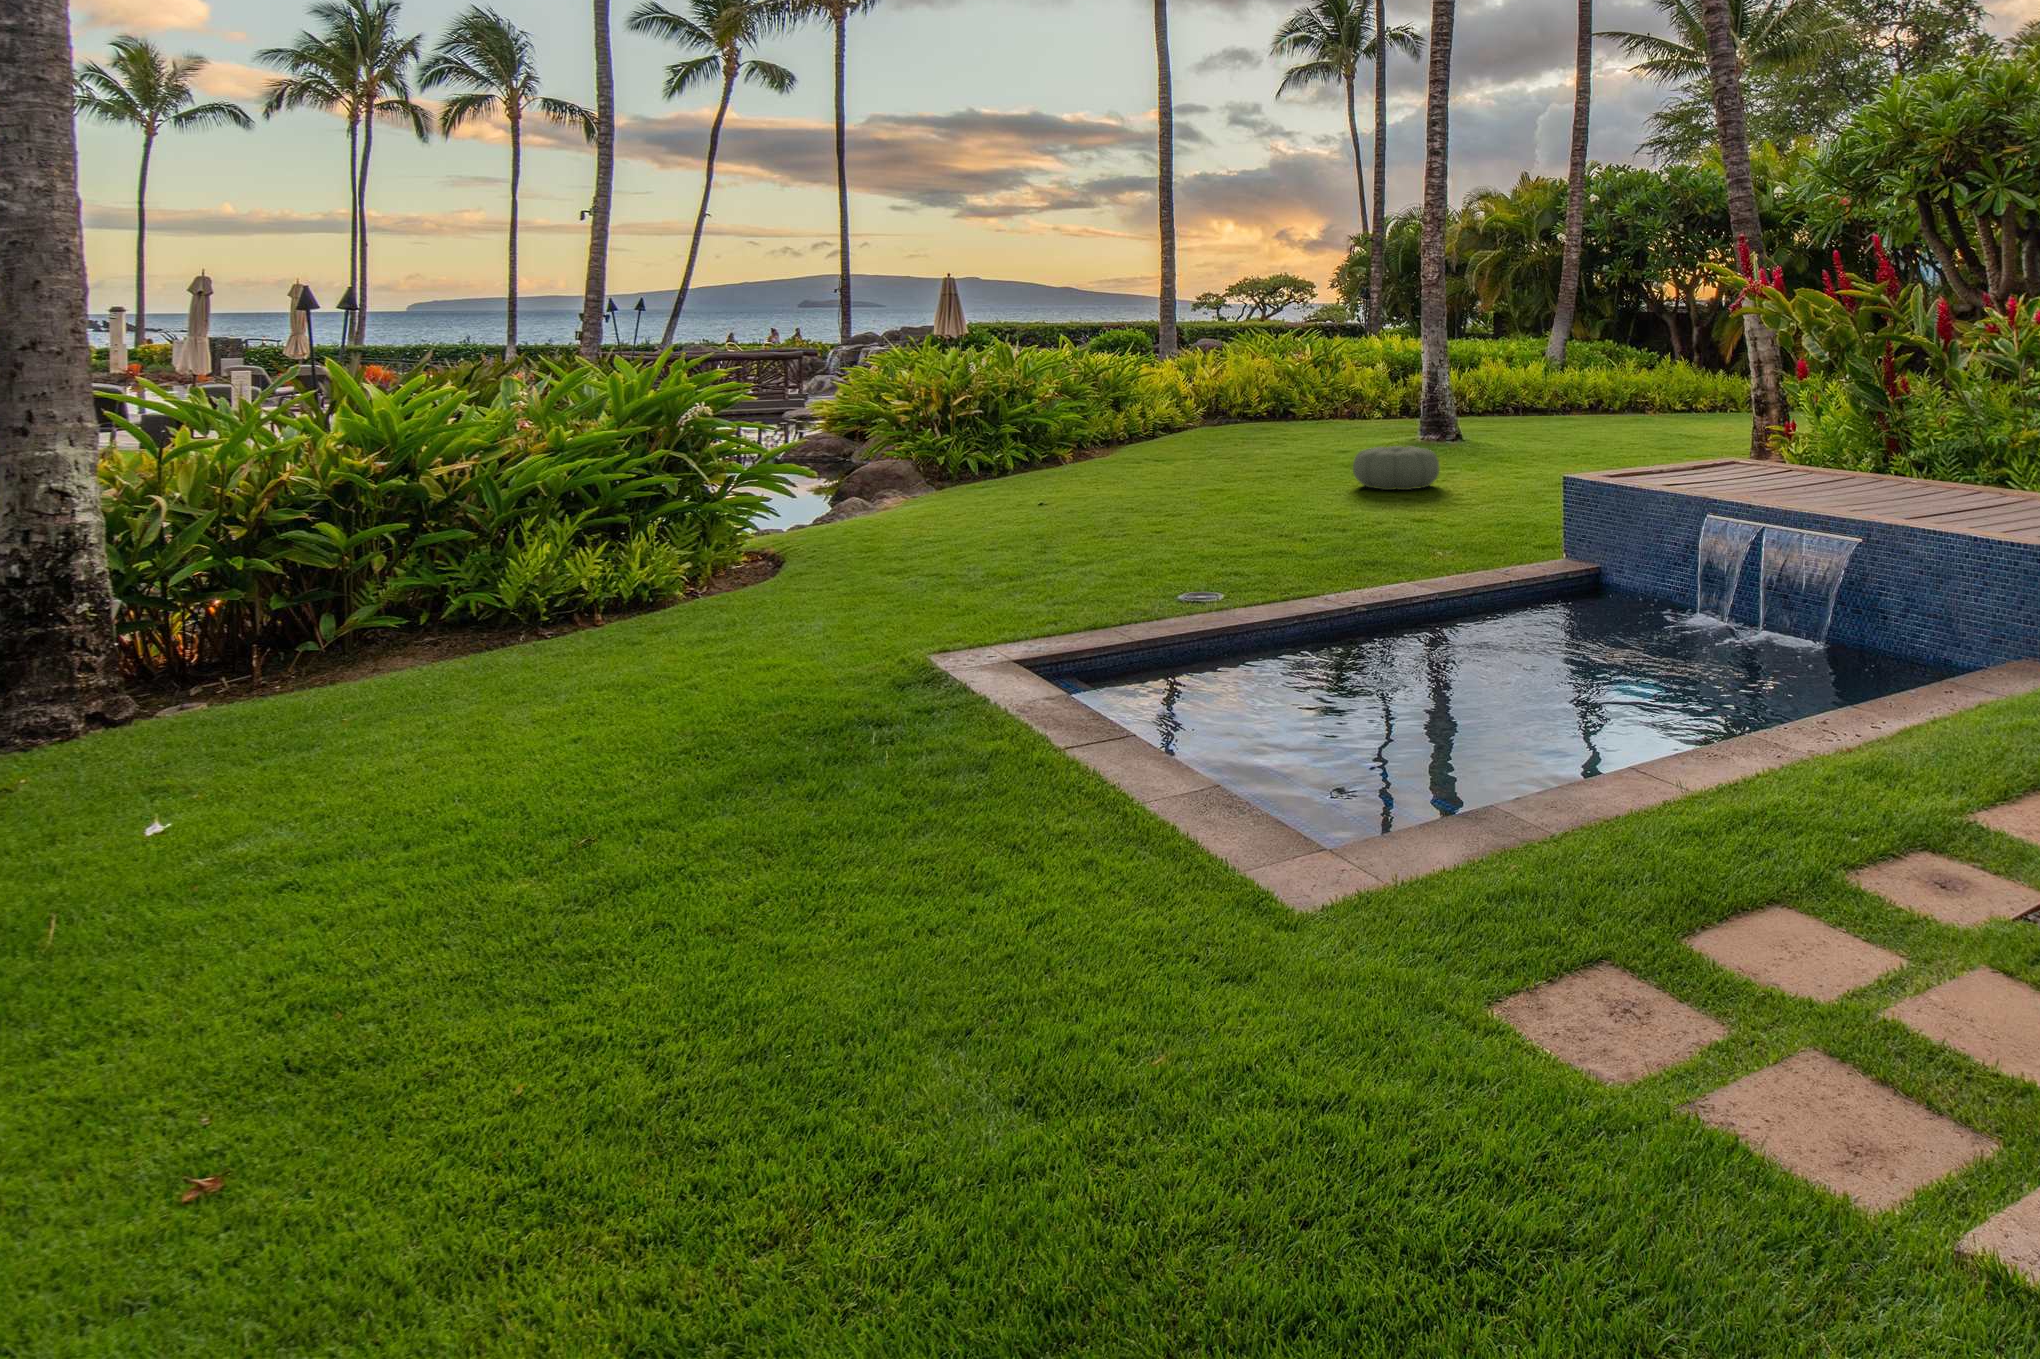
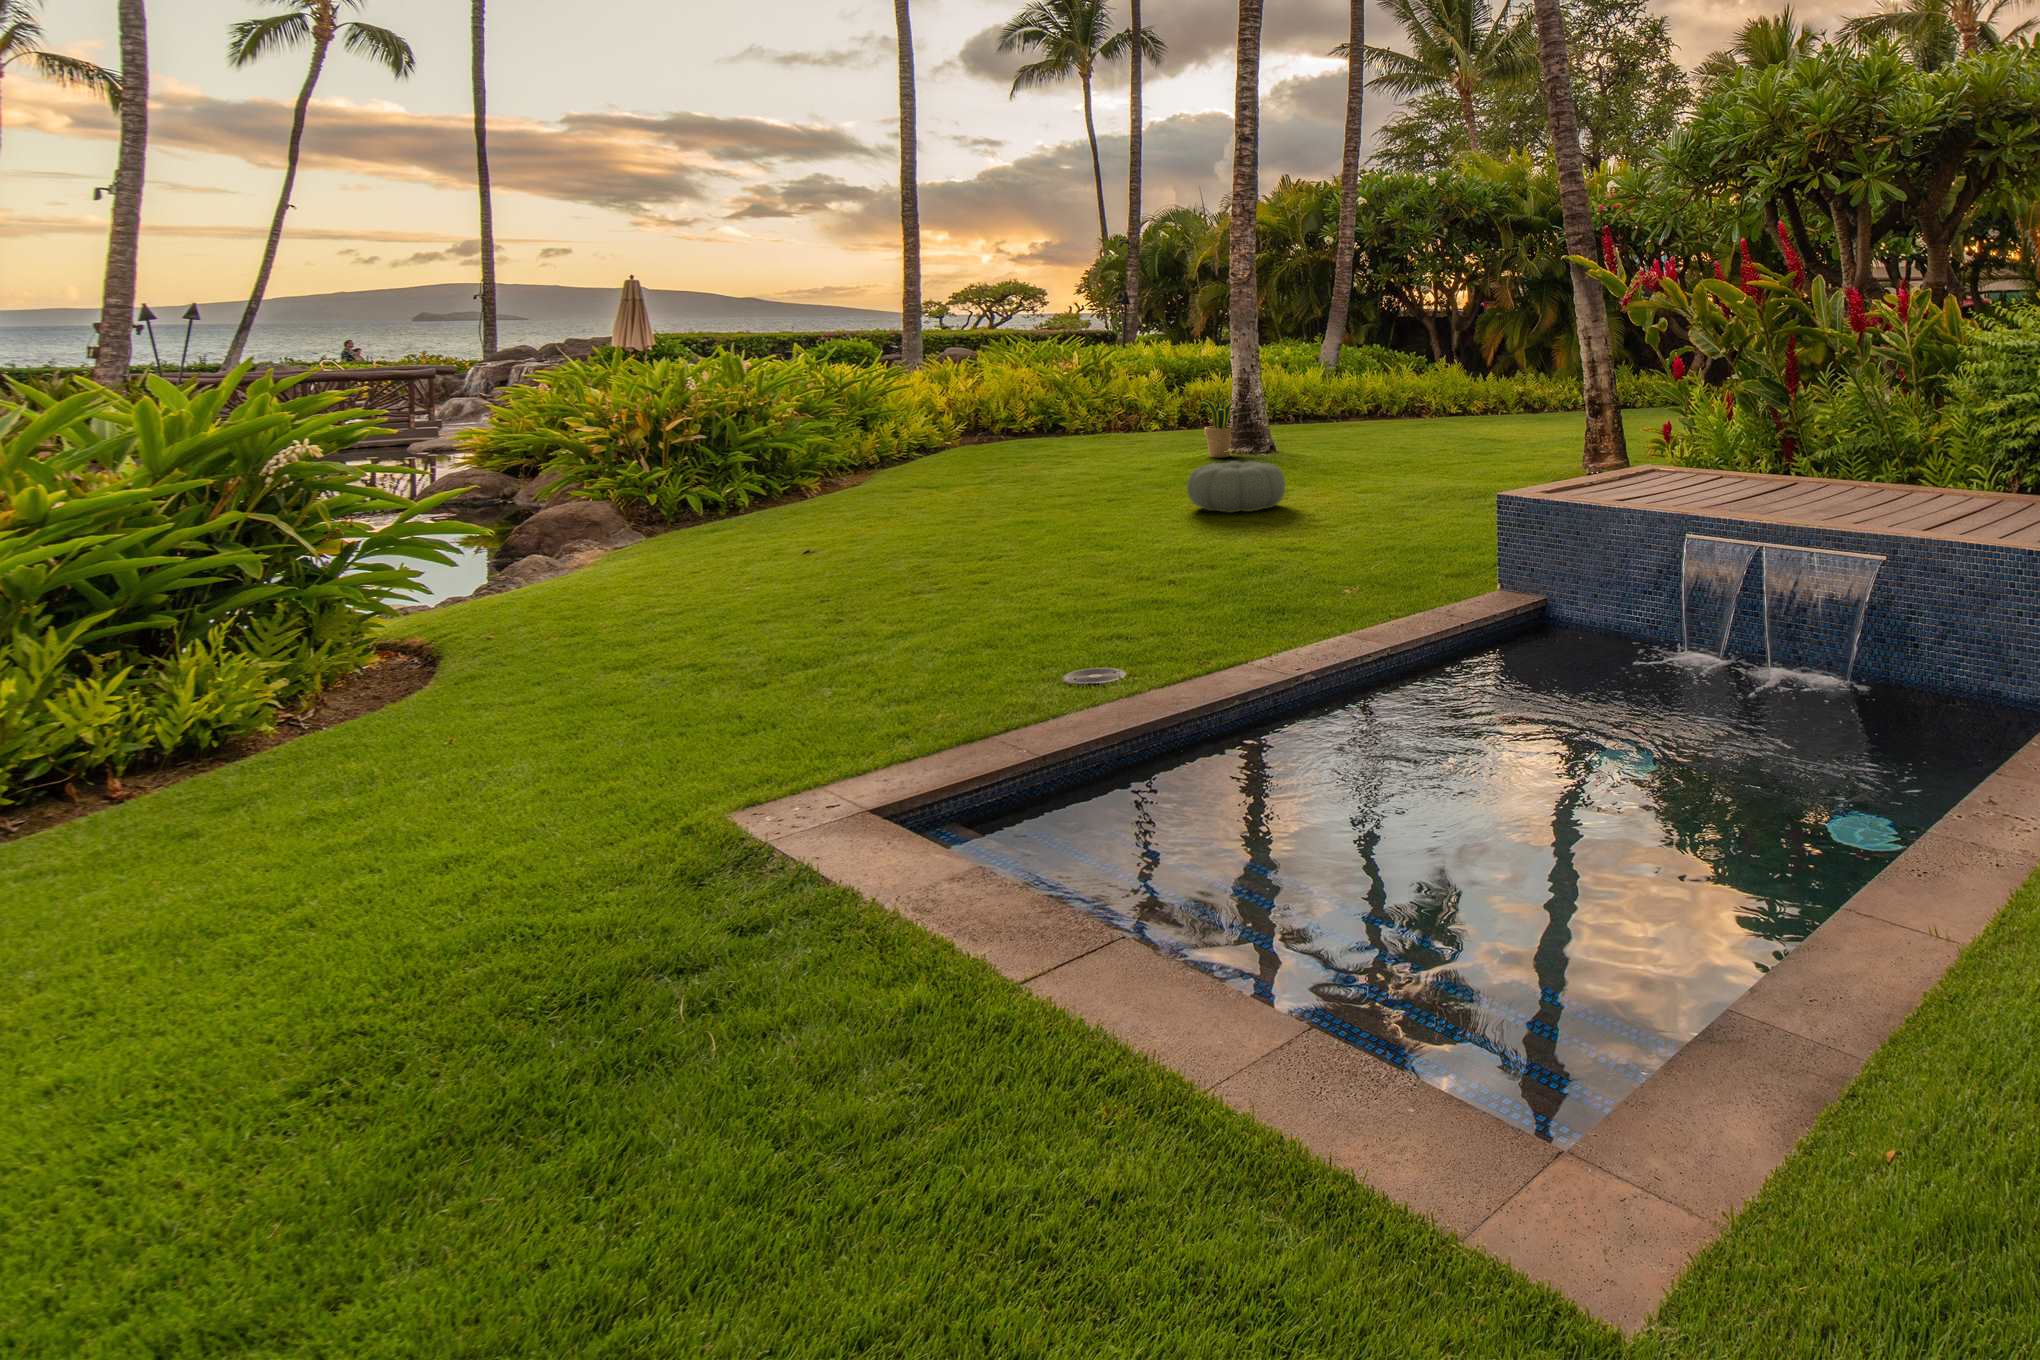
potted plant: none [1397,388,1430,444] -> present [1201,397,1234,458]

